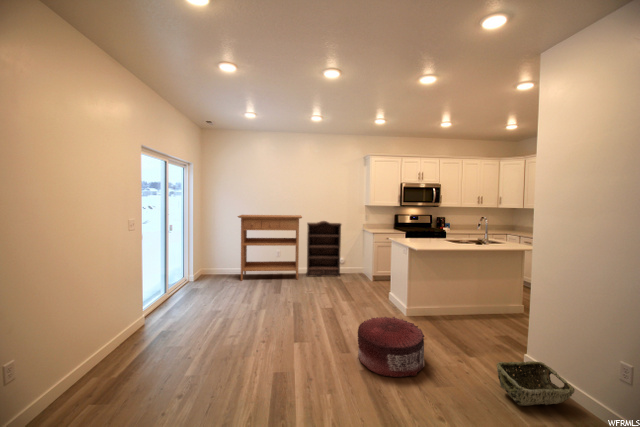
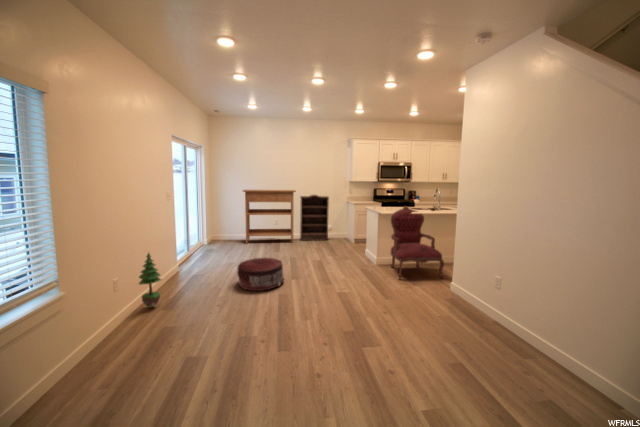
armchair: none [426,240,507,346] -> present [391,206,444,279]
potted tree: none [50,317,92,404] -> present [139,253,161,308]
pouf: present [358,317,424,377] -> present [237,258,284,291]
woven basket: present [497,361,575,406] -> none [425,281,471,305]

